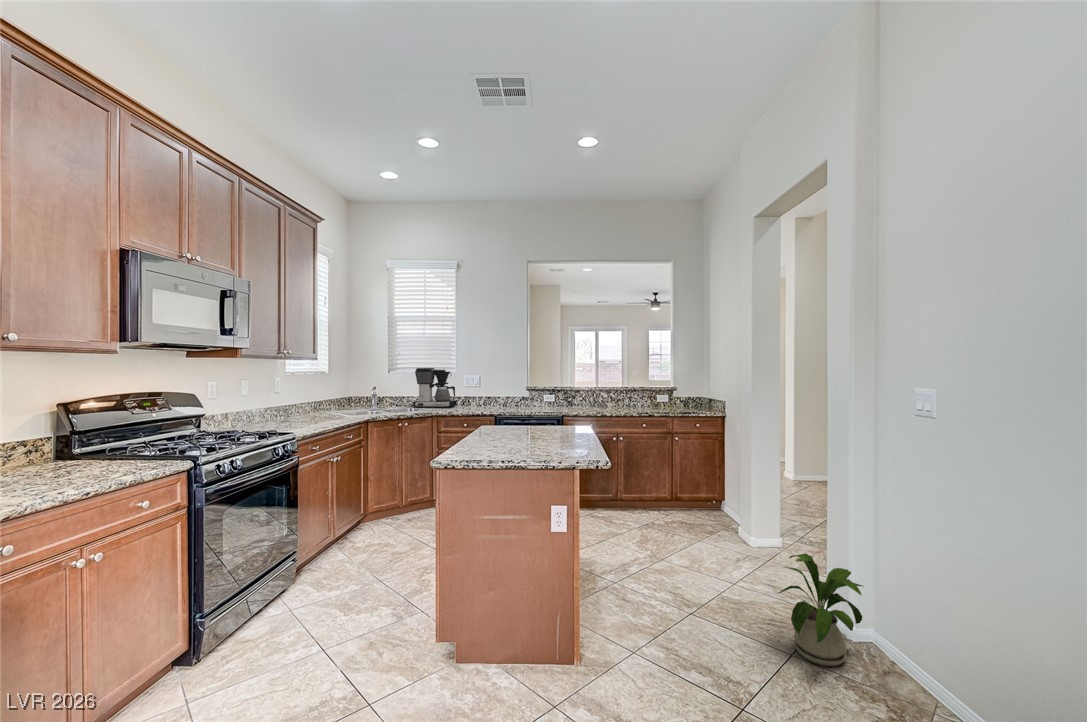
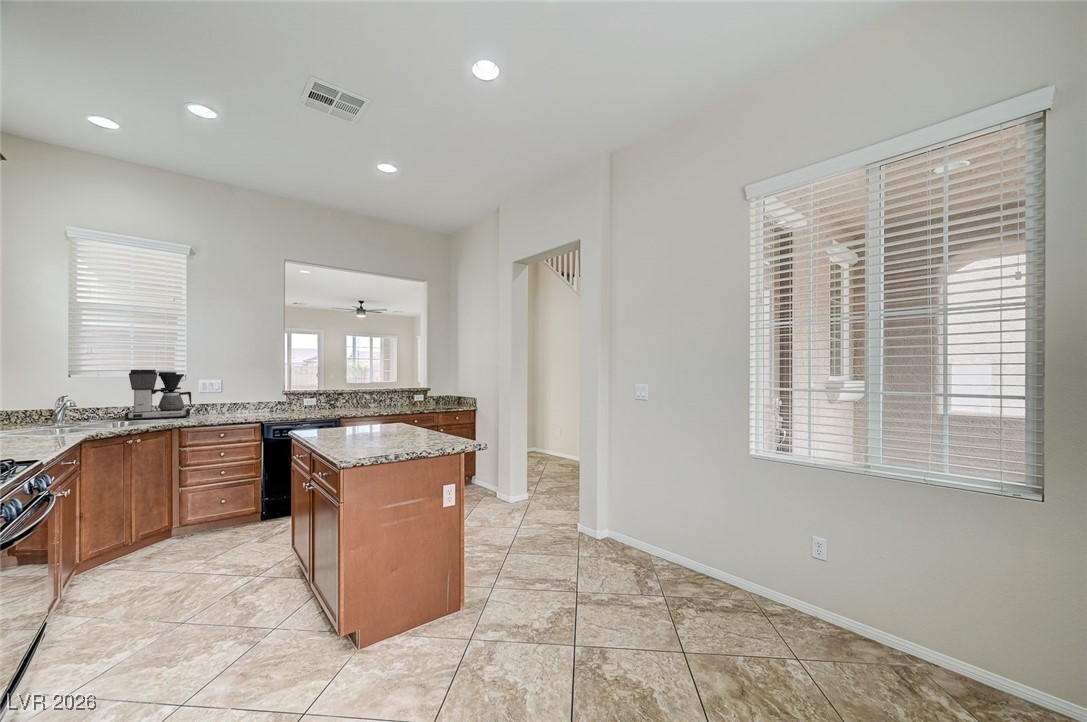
house plant: present [779,553,864,666] -> none [569,491,618,556]

